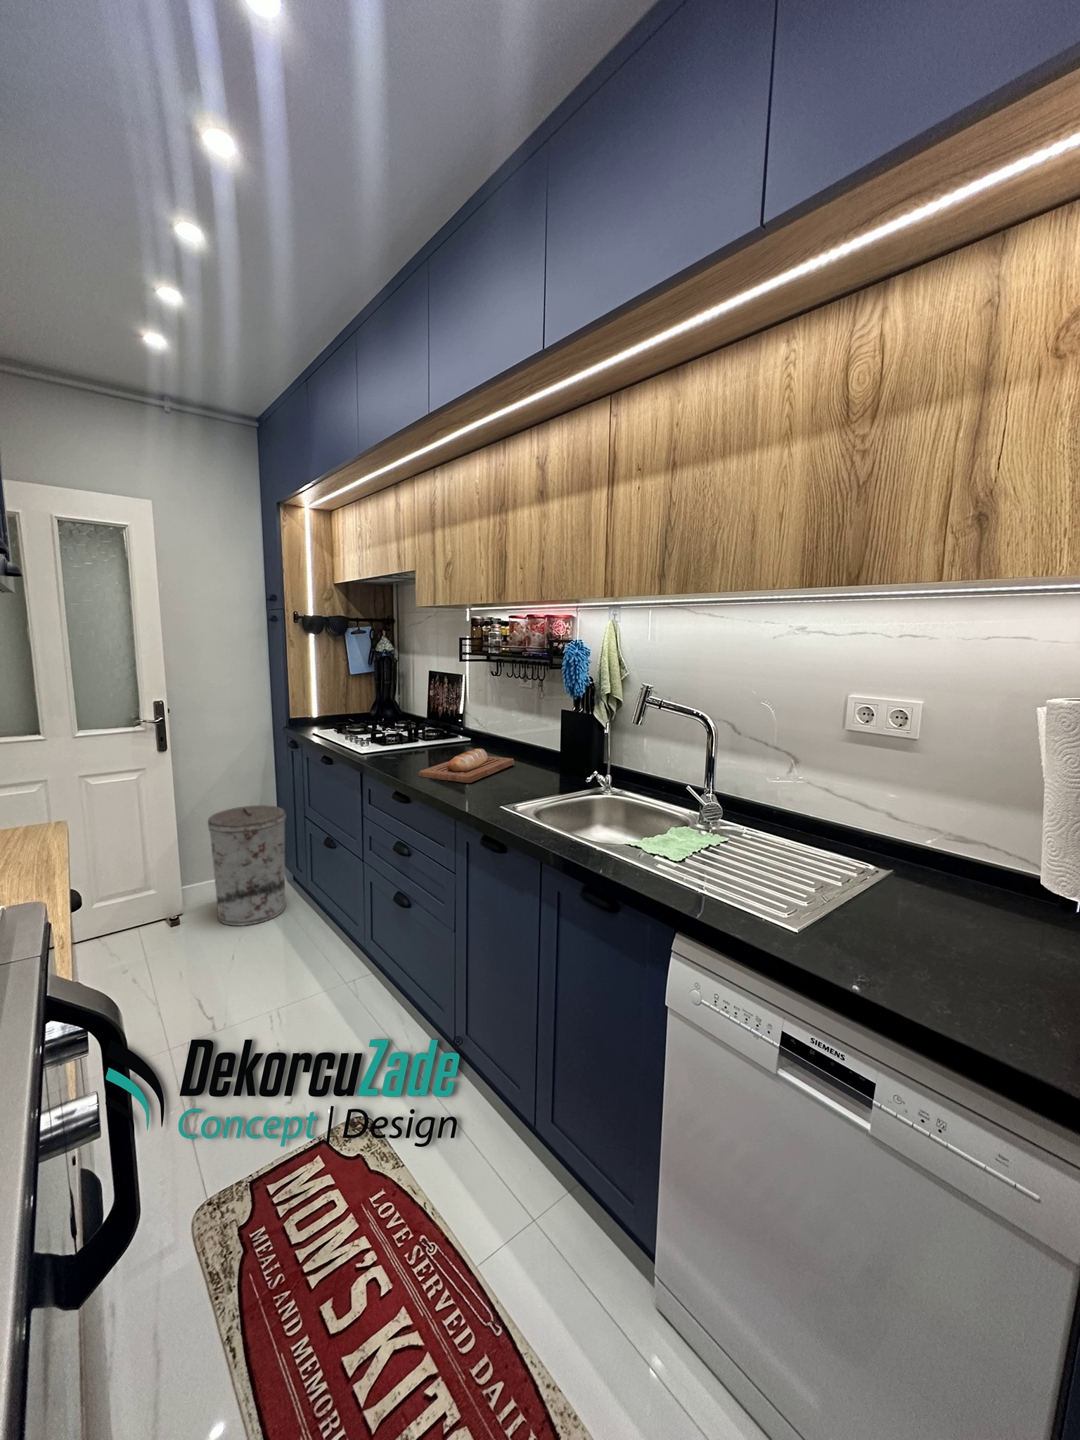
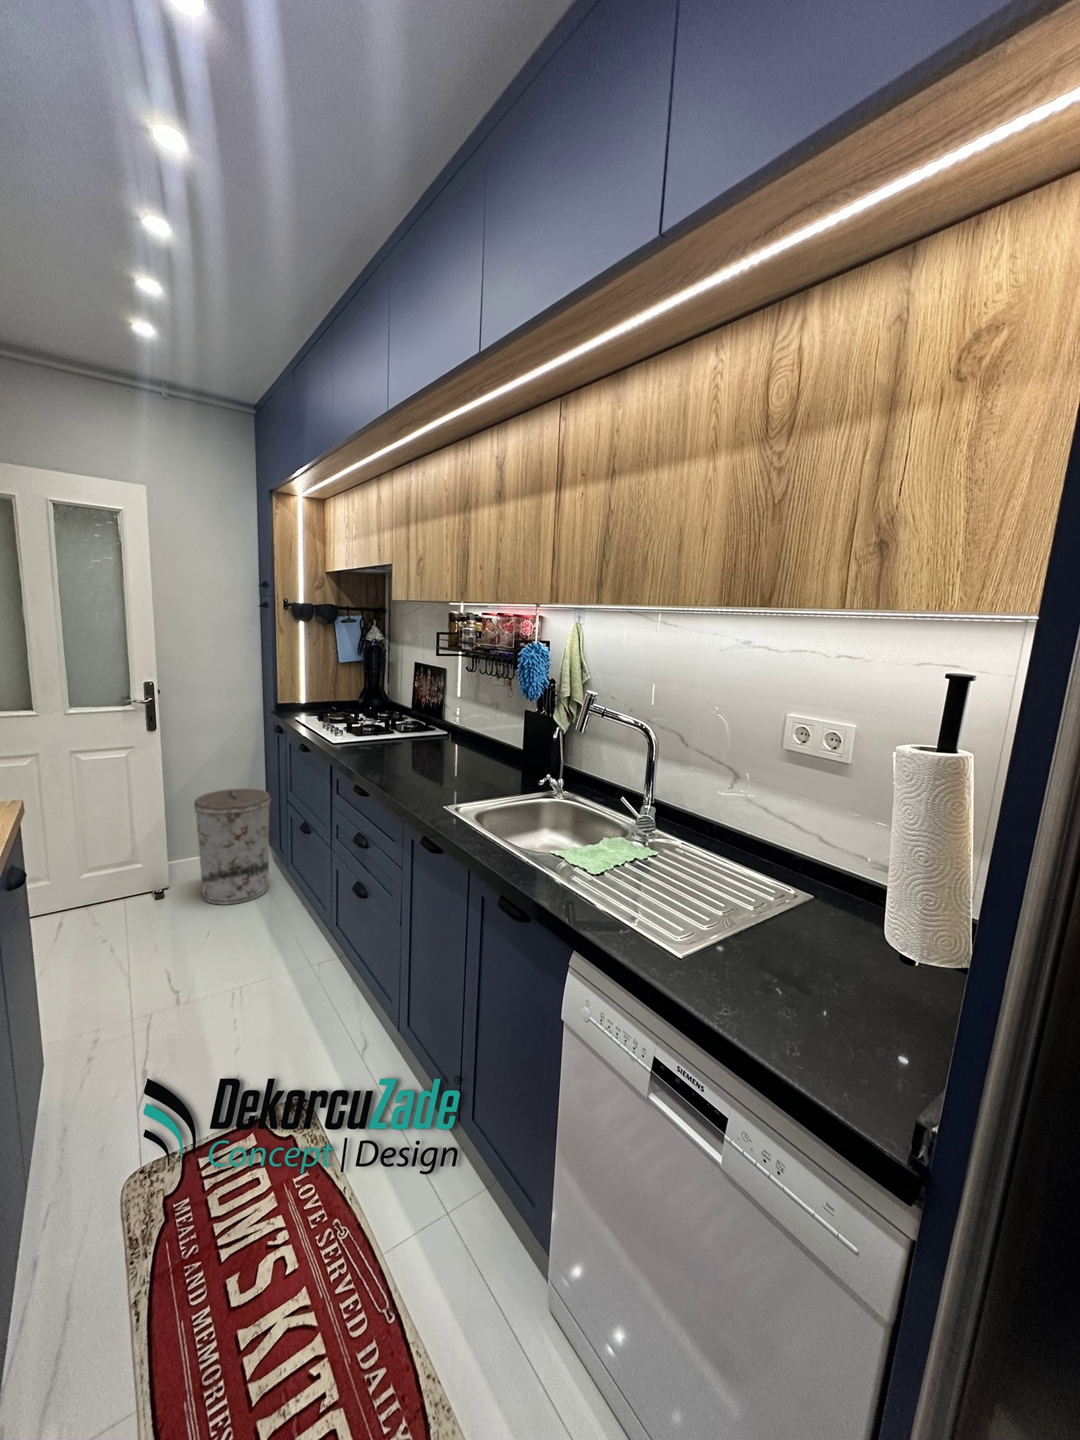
bread loaf: present [419,749,514,783] -> none [377,746,478,781]

